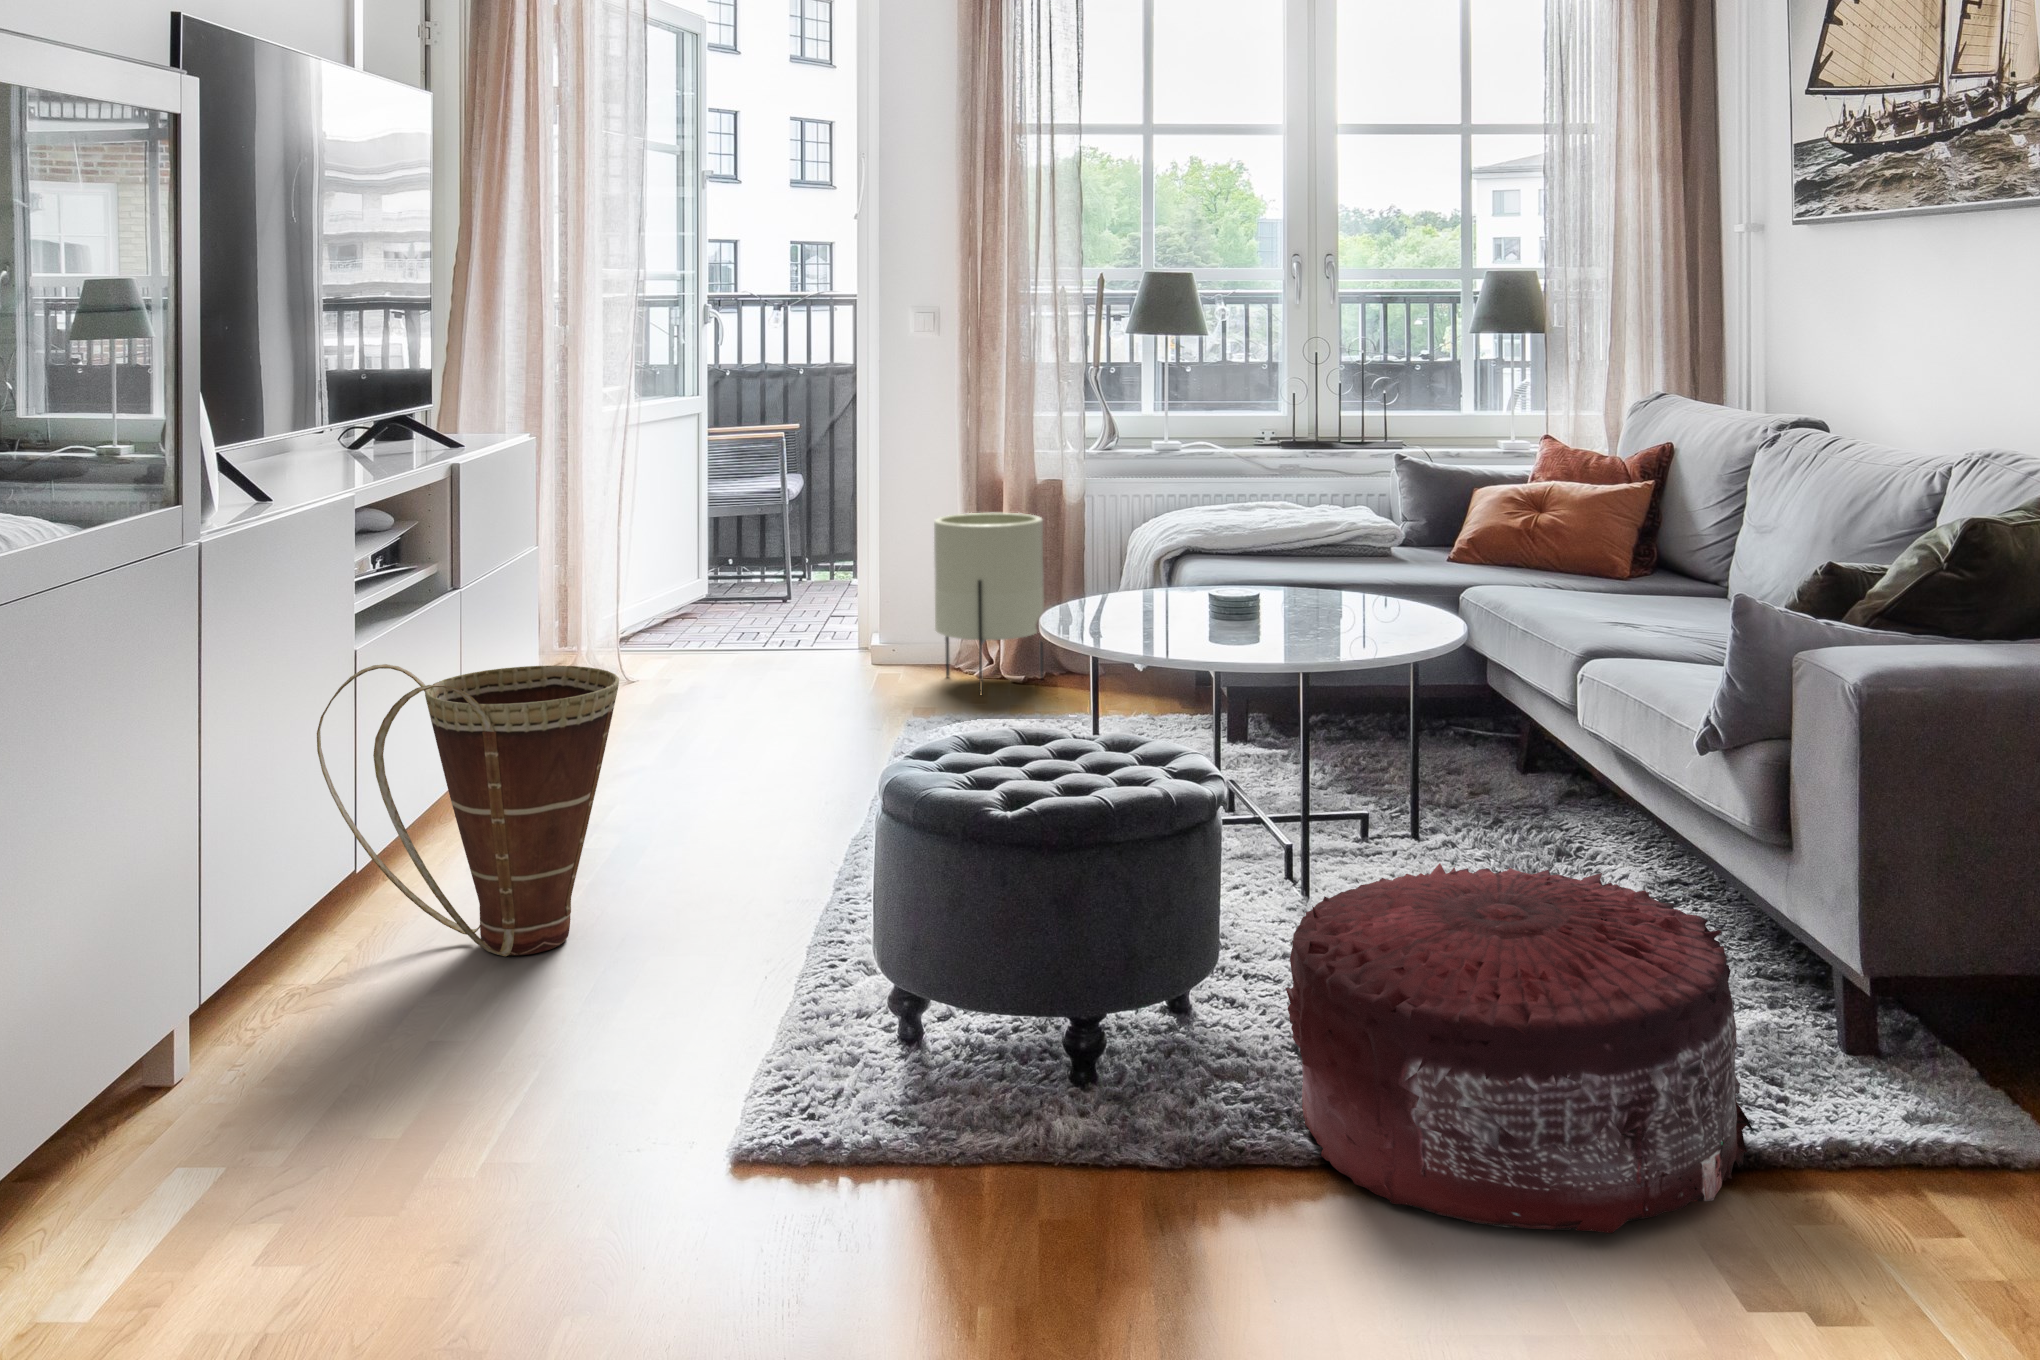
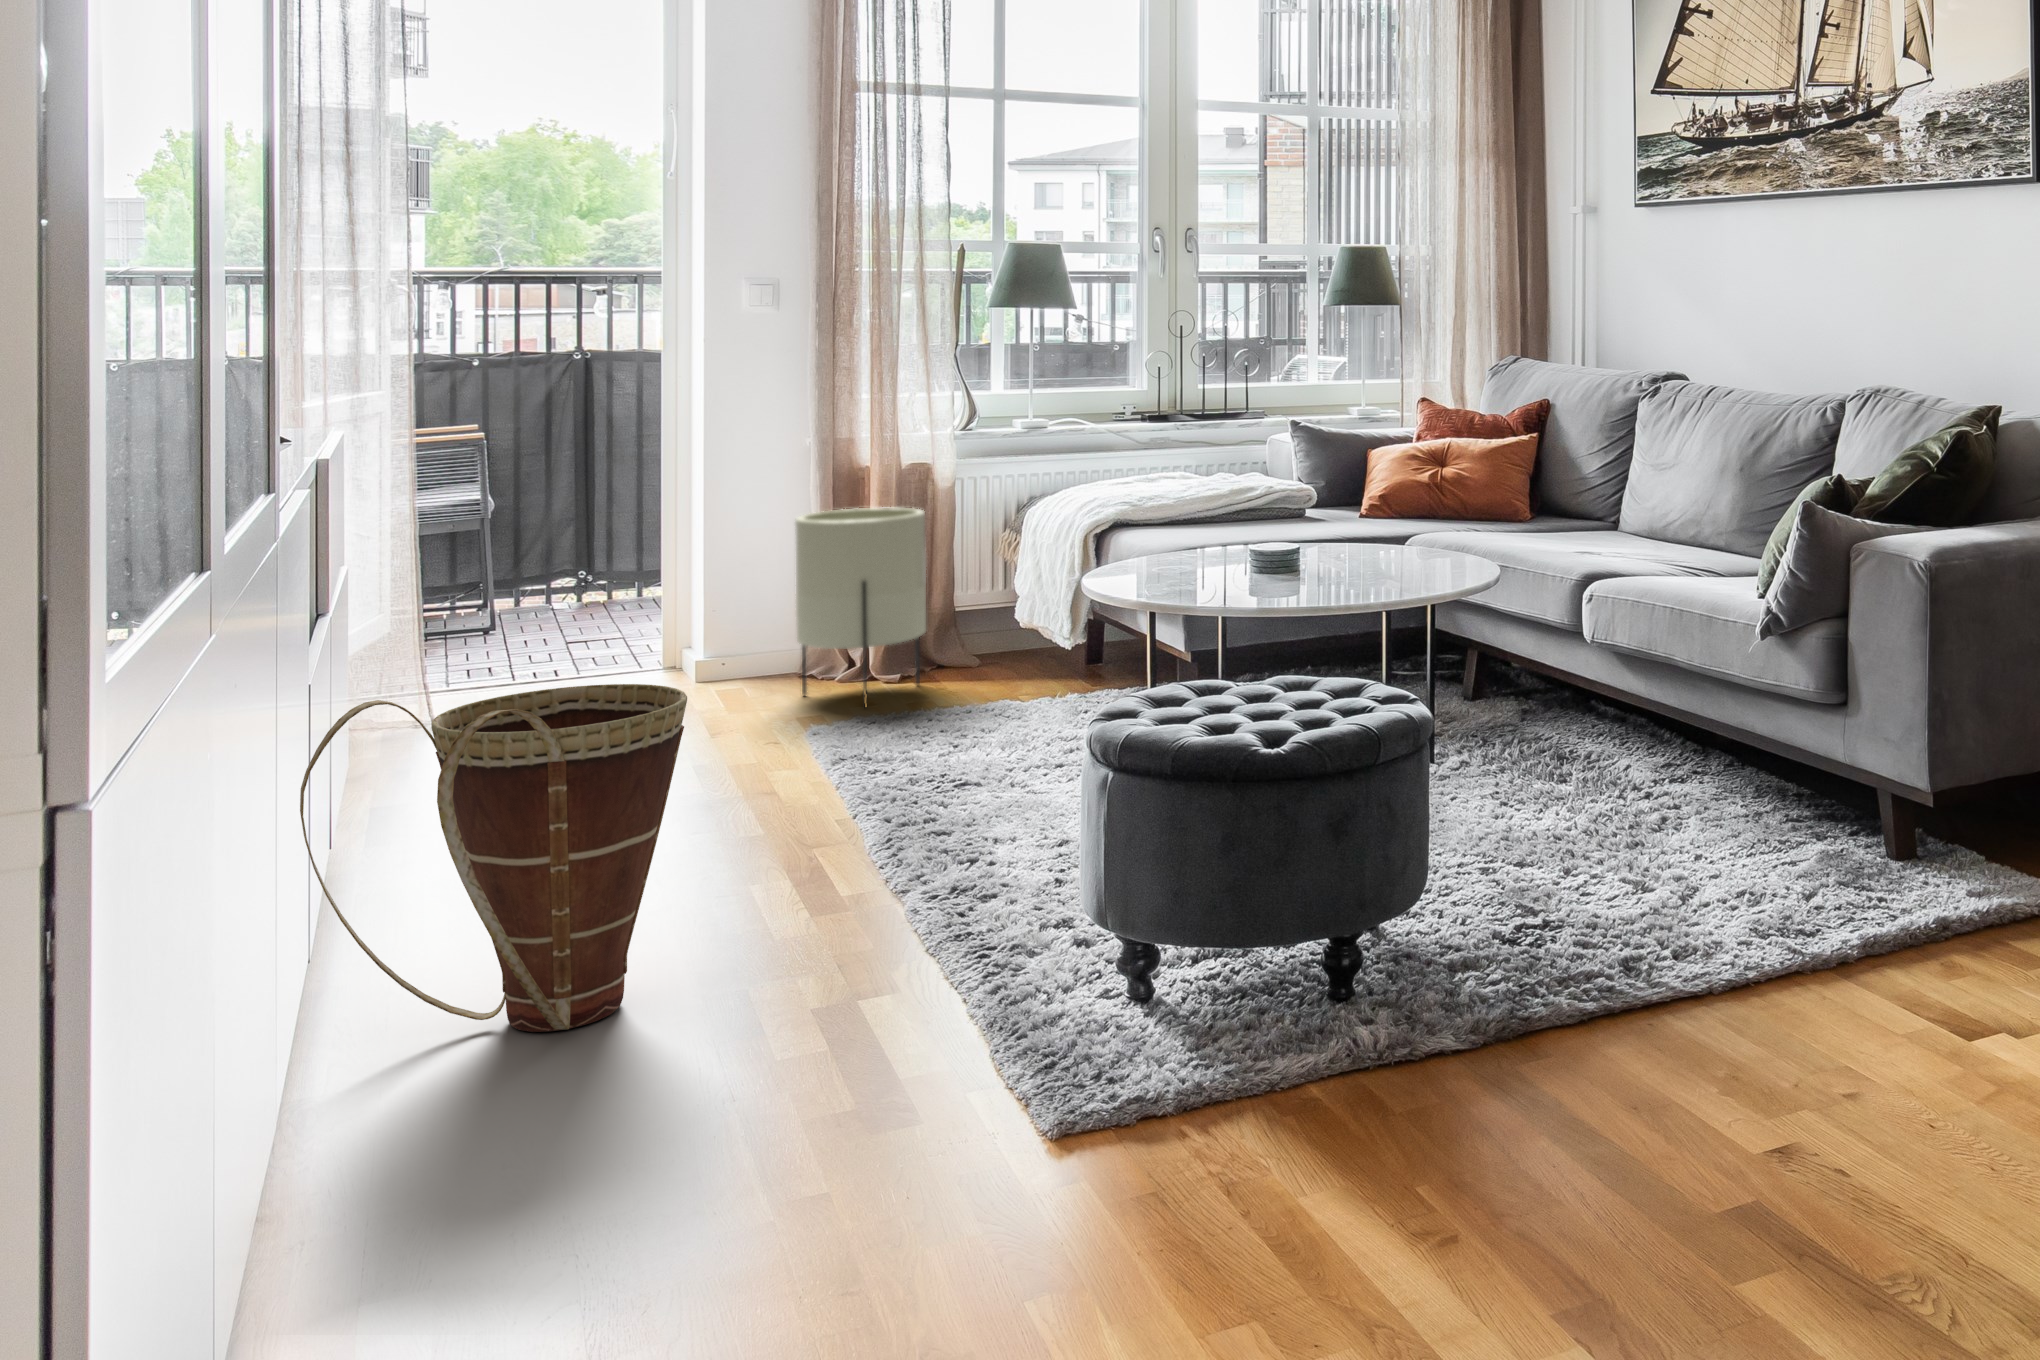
pouf: present [1286,863,1753,1233] -> none [1532,742,1907,1030]

